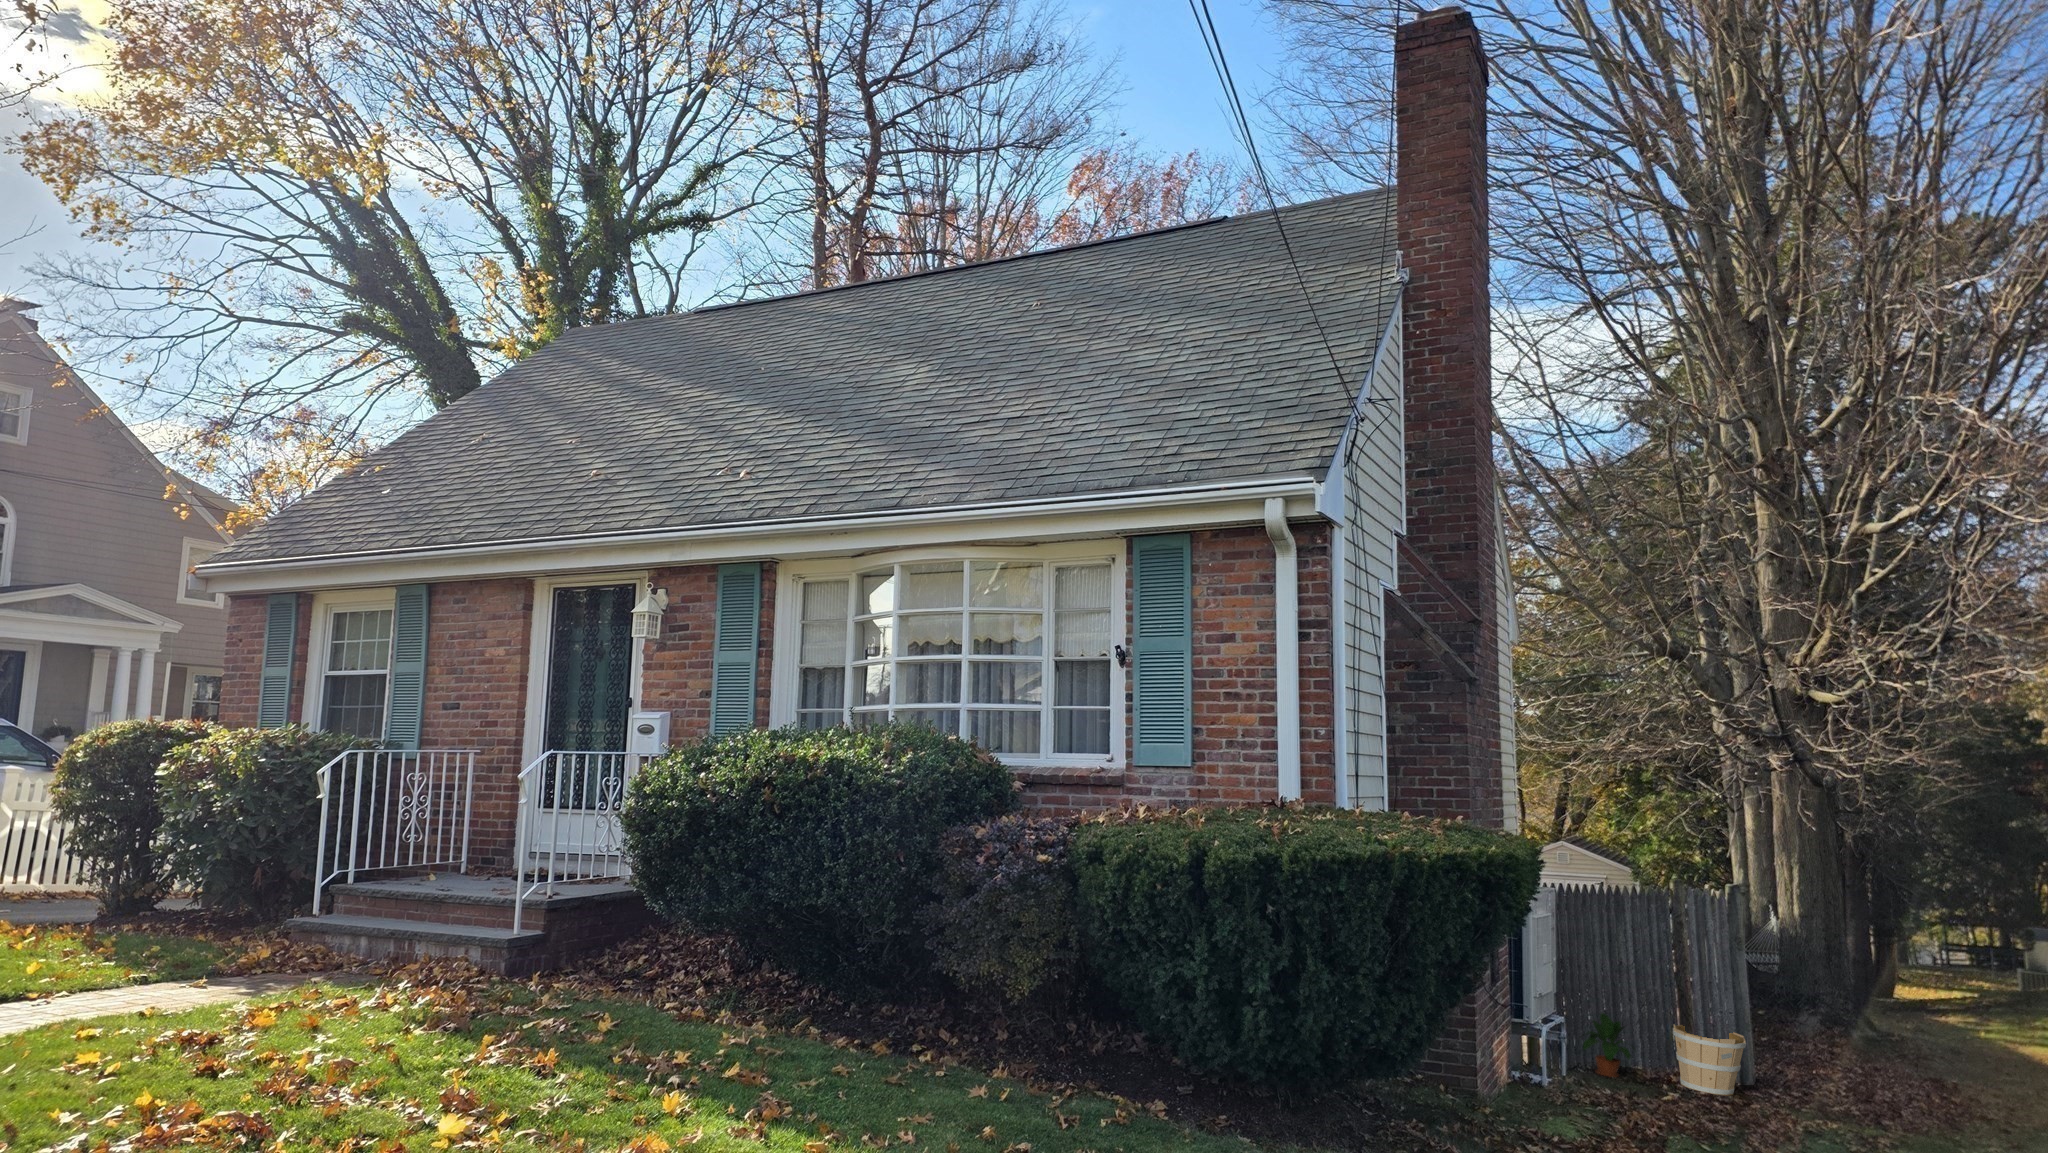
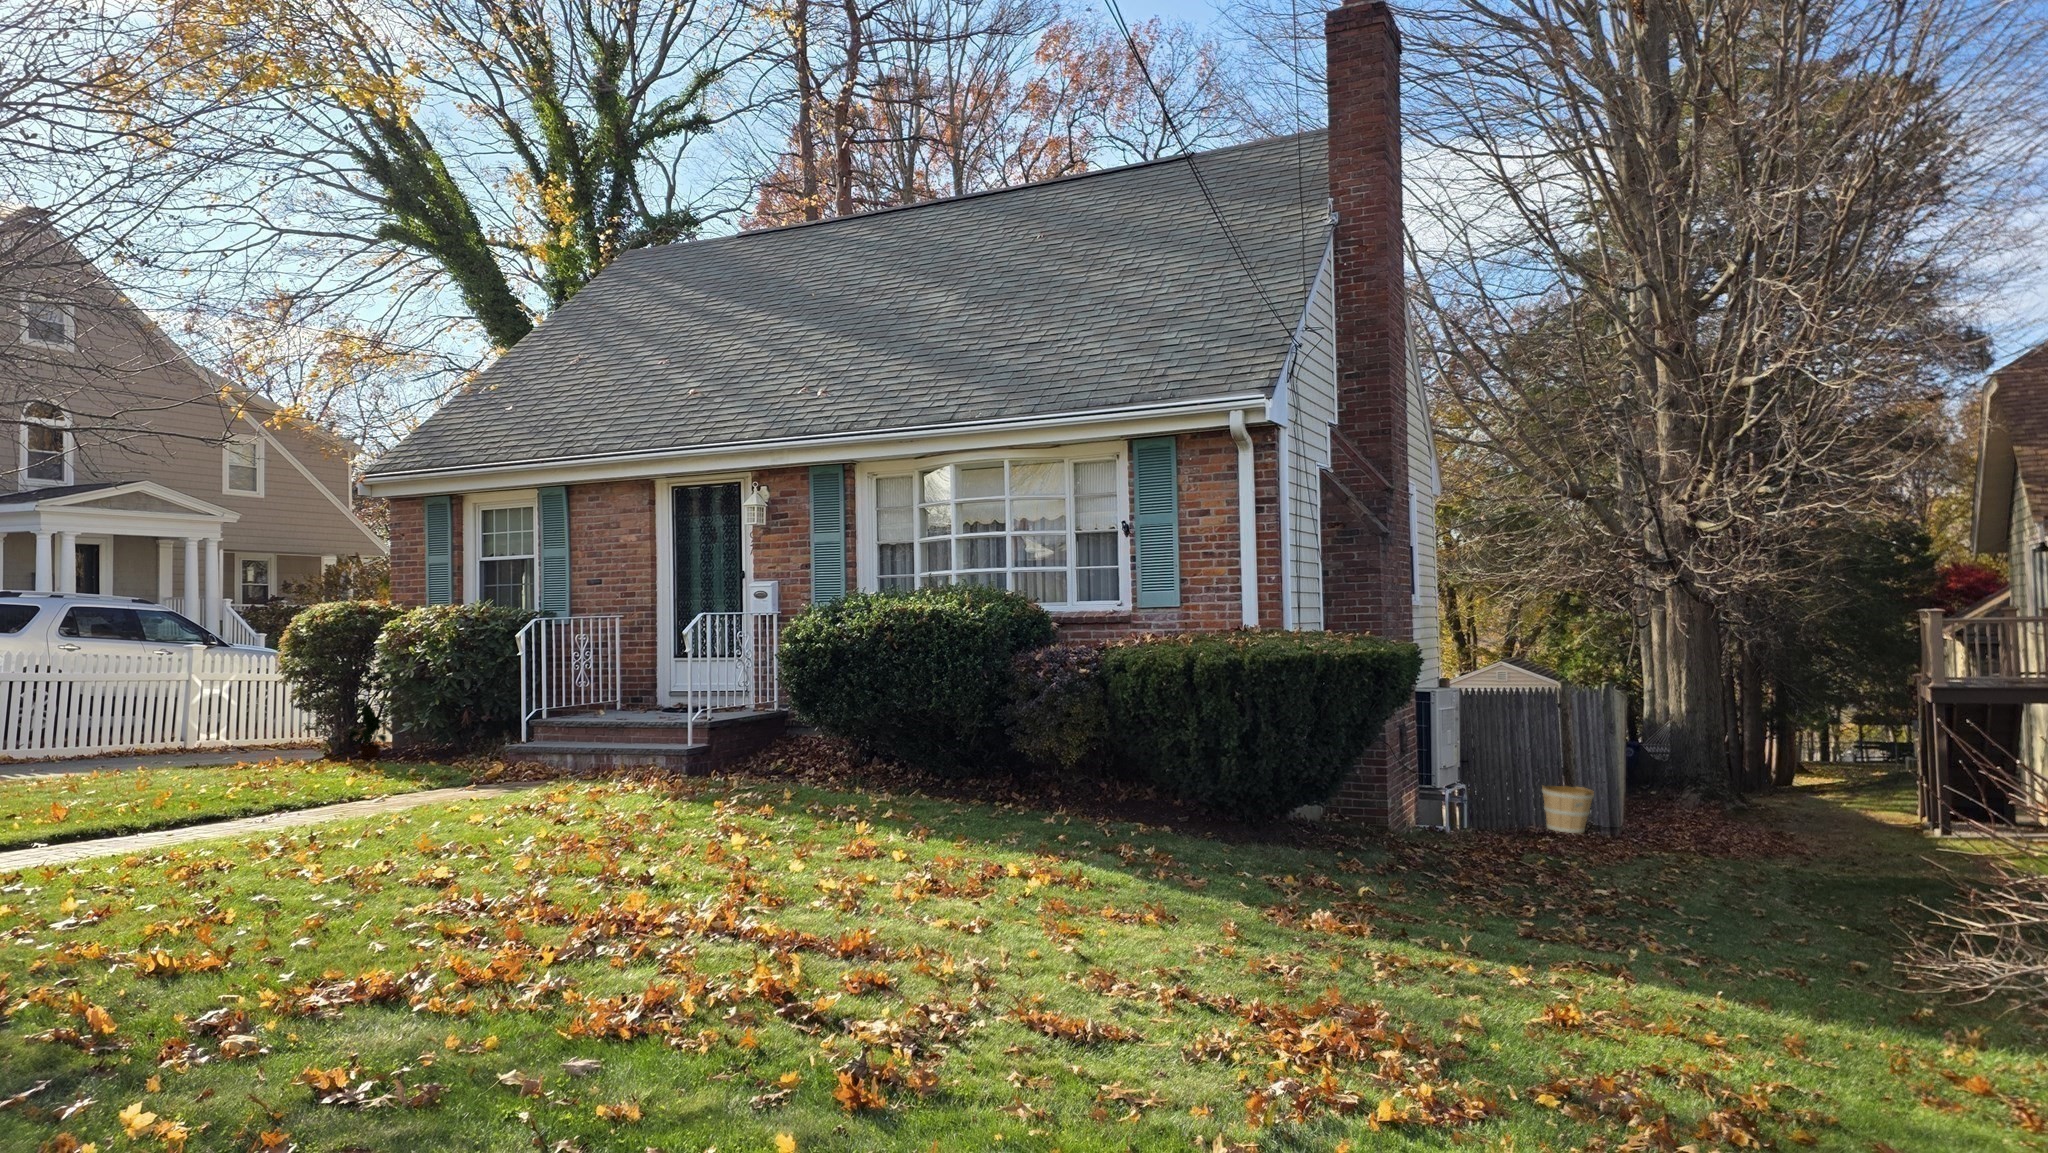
potted plant: present [1583,1013,1635,1077] -> present [349,706,393,759]

